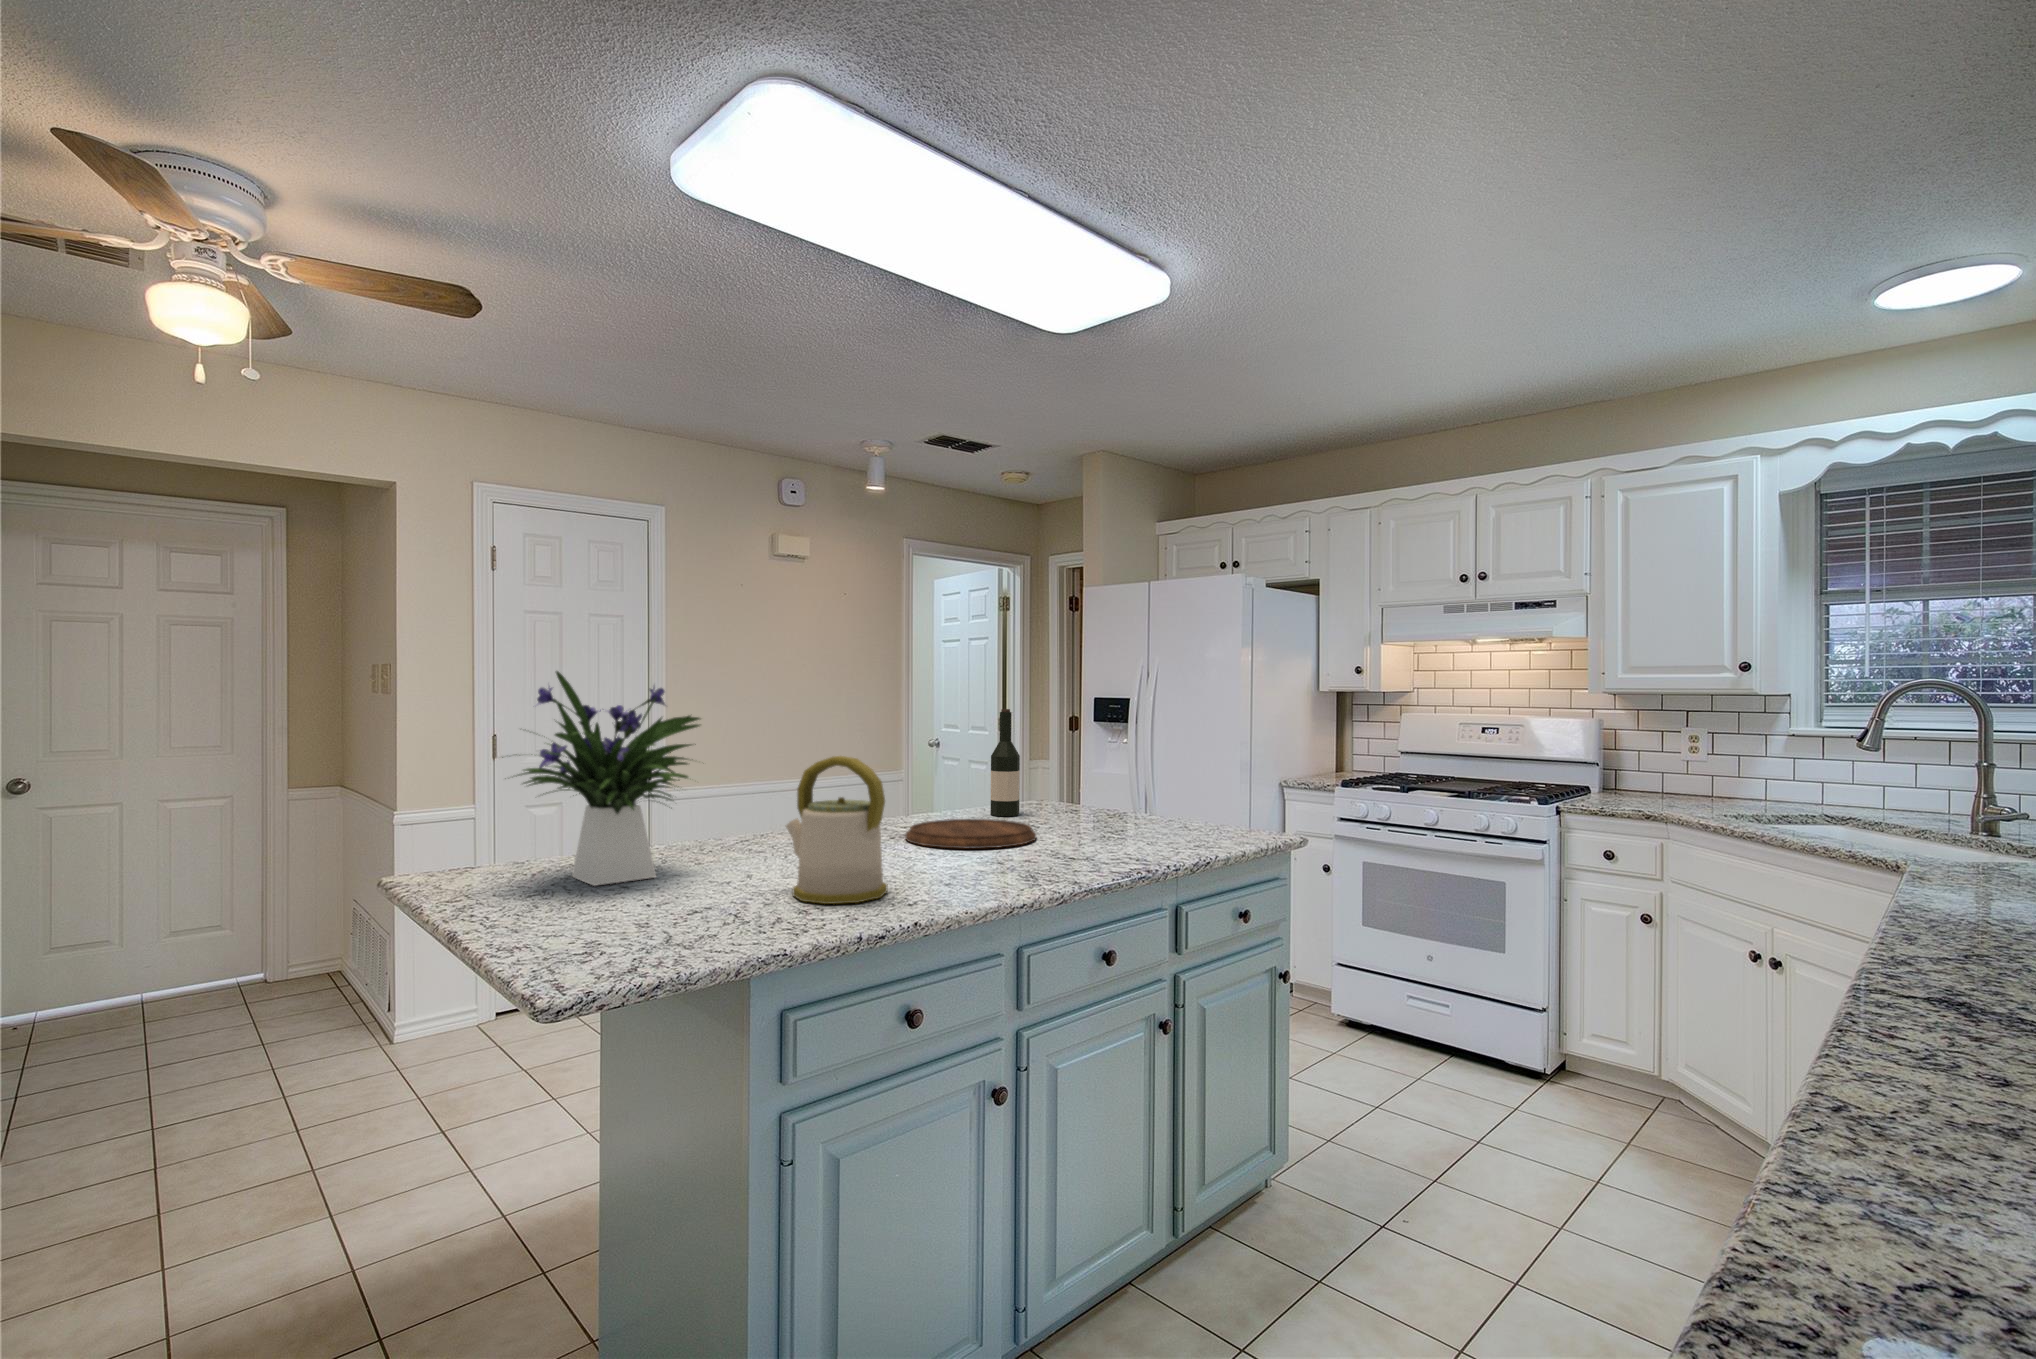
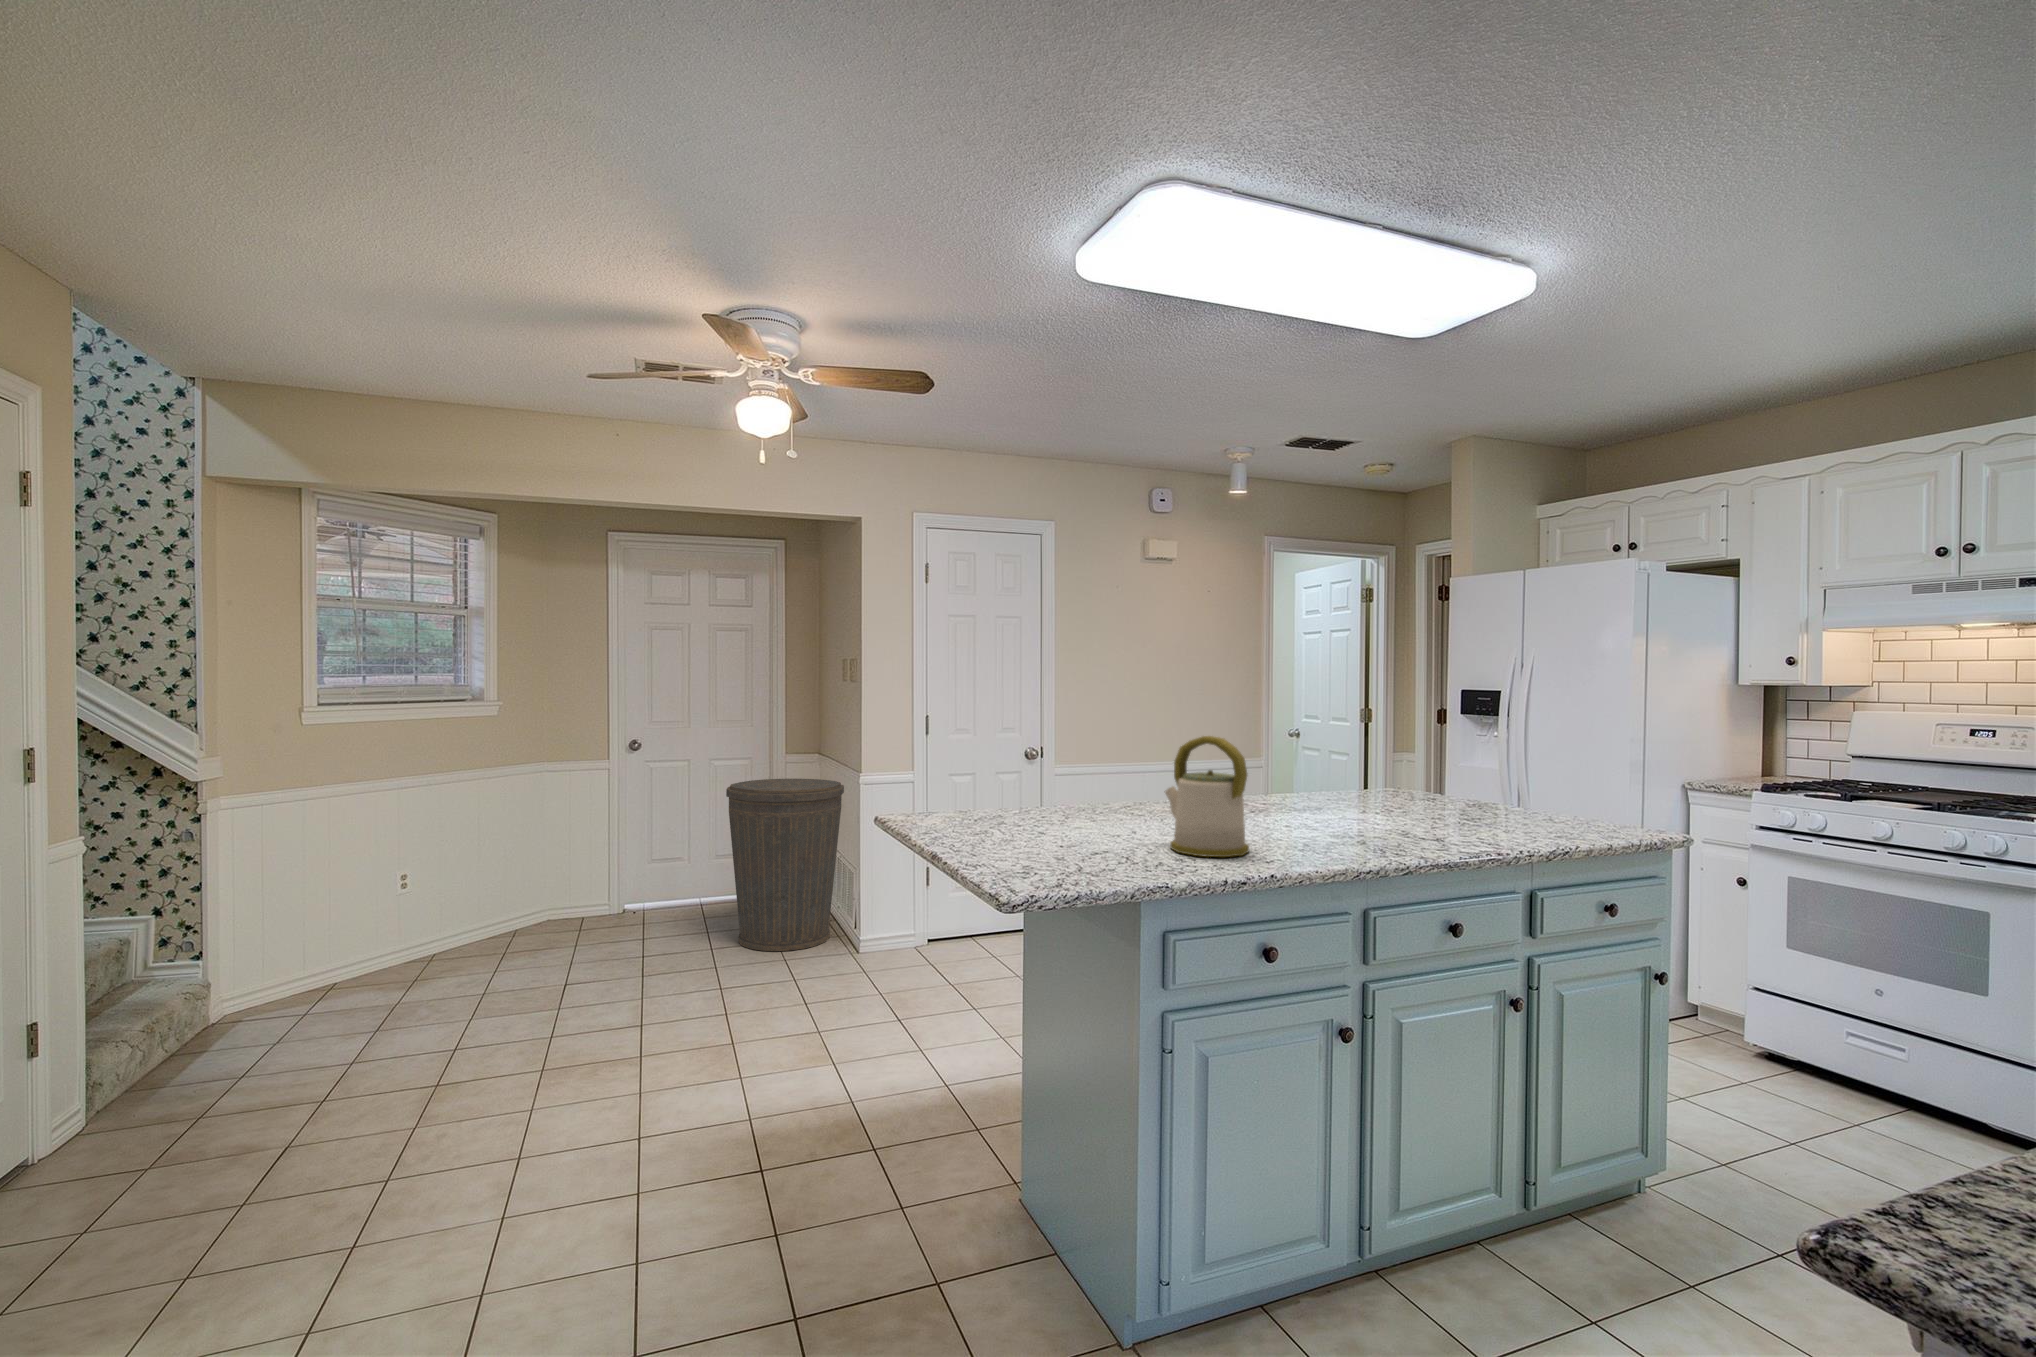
flower arrangement: present [502,671,700,886] -> none [953,665,1101,830]
wine bottle: present [991,709,1020,816] -> none [1347,700,1376,799]
cutting board: present [905,819,1036,849] -> none [1266,798,1390,825]
trash can: none [171,824,368,1065] -> present [726,779,844,951]

